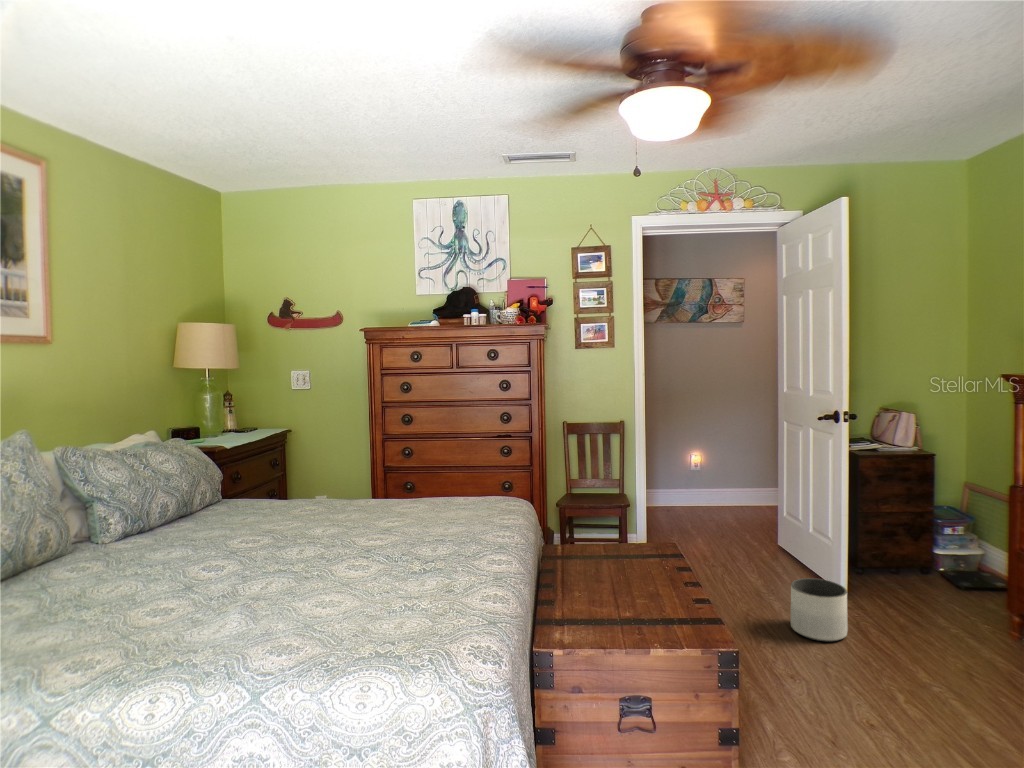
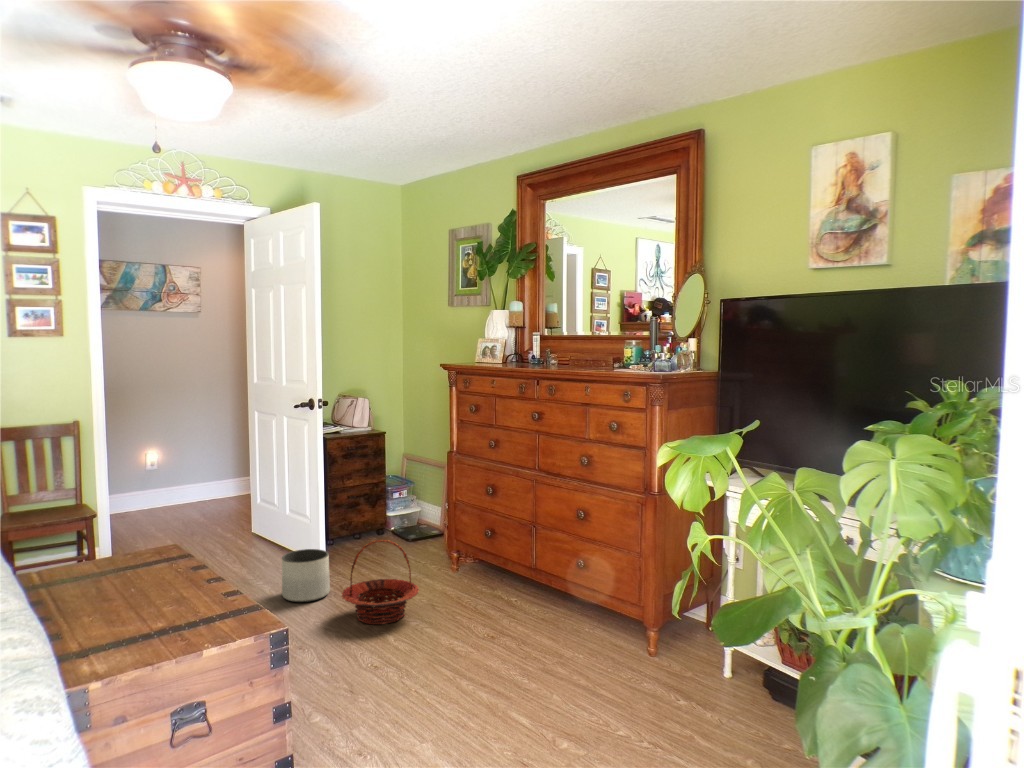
basket: none [854,596,970,708] -> present [342,540,419,624]

